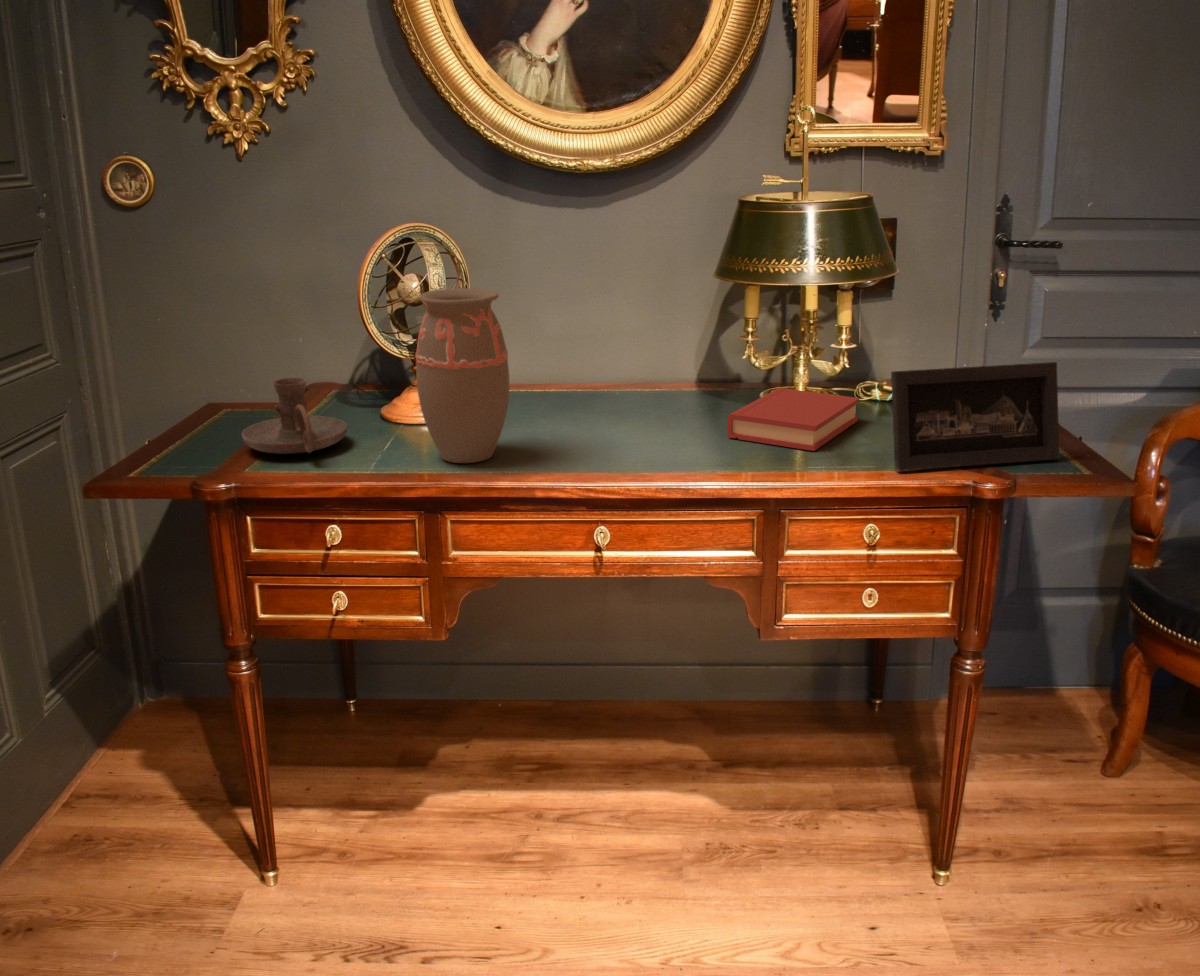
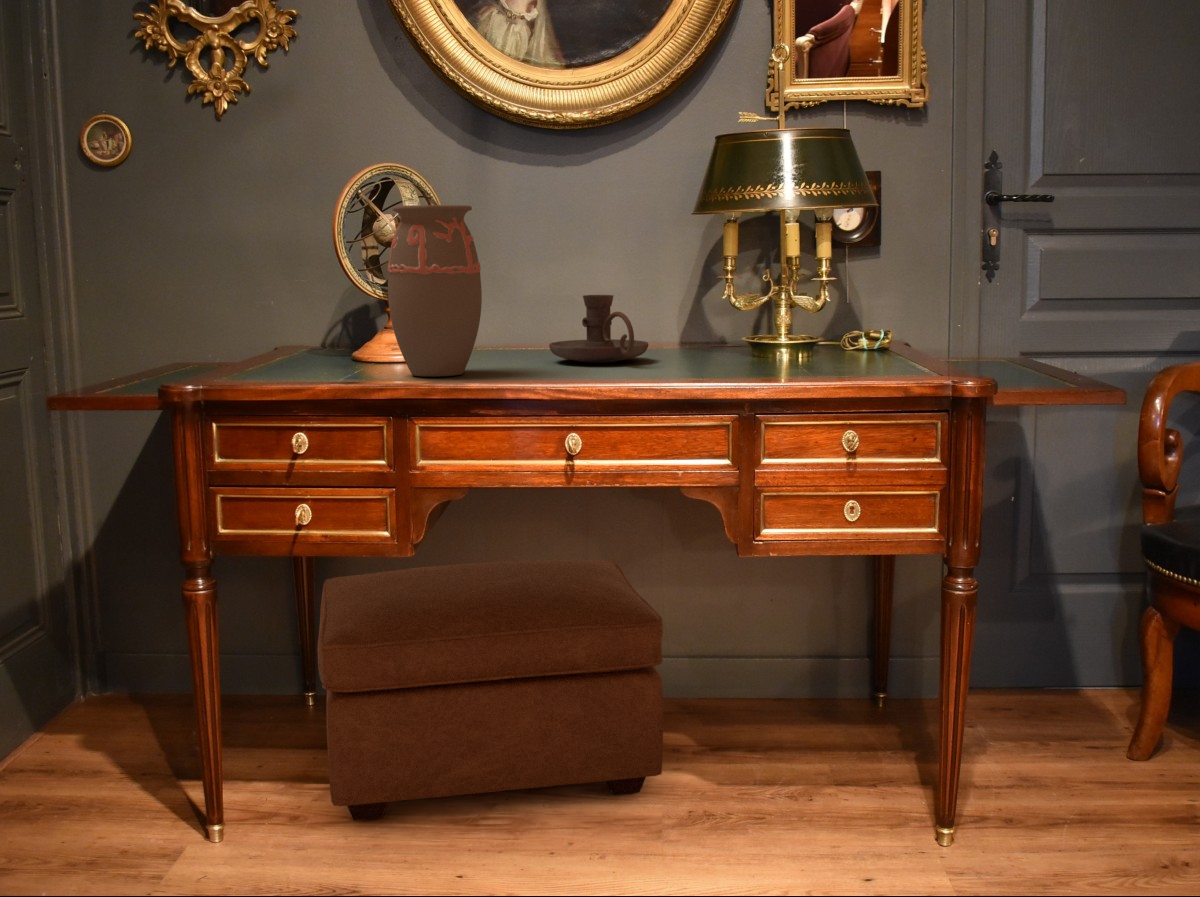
picture frame: present [891,362,1059,471] -> none [864,273,1042,376]
candle holder: present [242,378,347,454] -> present [549,295,648,363]
hardback book: present [727,388,859,451] -> none [705,331,842,369]
ottoman: none [361,586,683,855] -> present [318,560,663,820]

